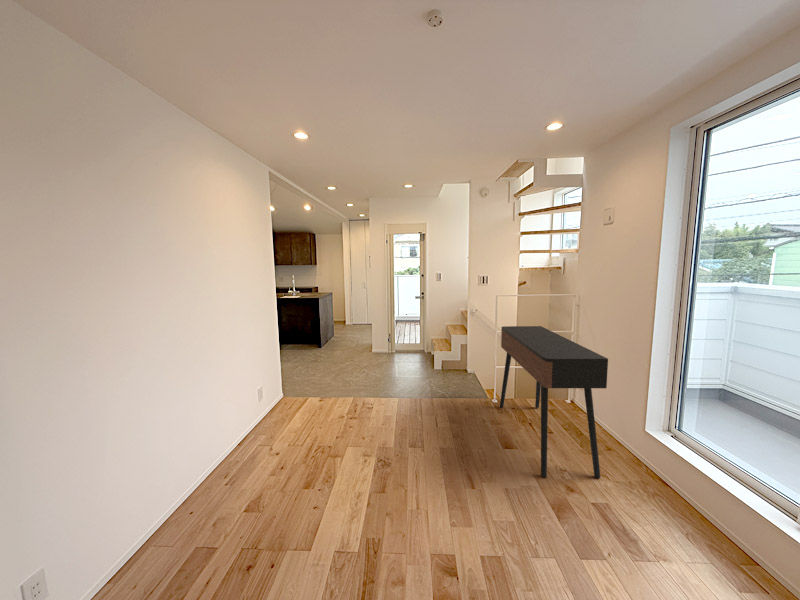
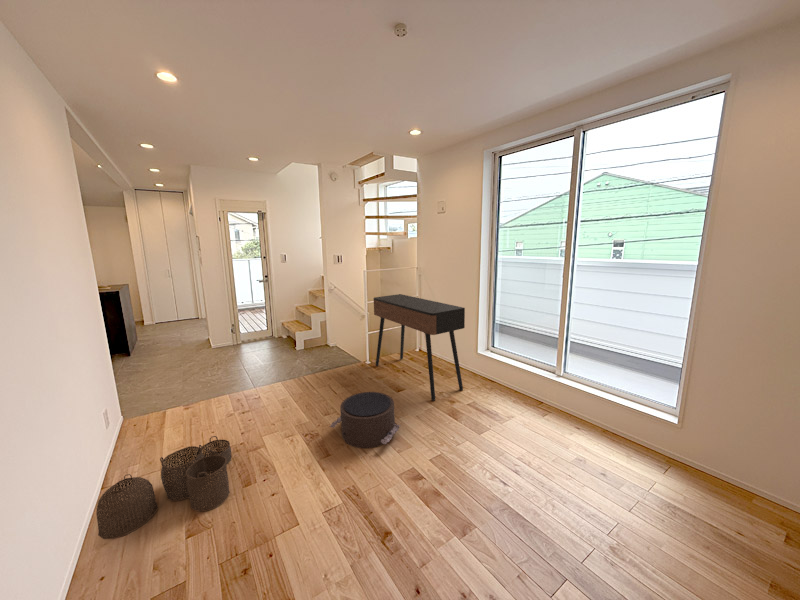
woven basket: none [212,431,316,495] -> present [96,436,231,539]
pouf: none [399,434,471,508] -> present [329,392,401,448]

